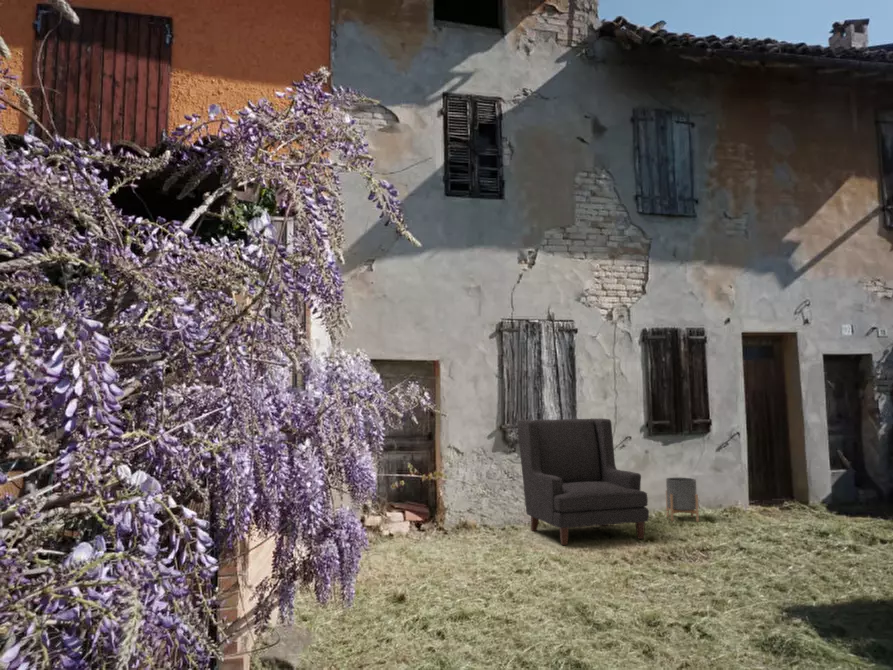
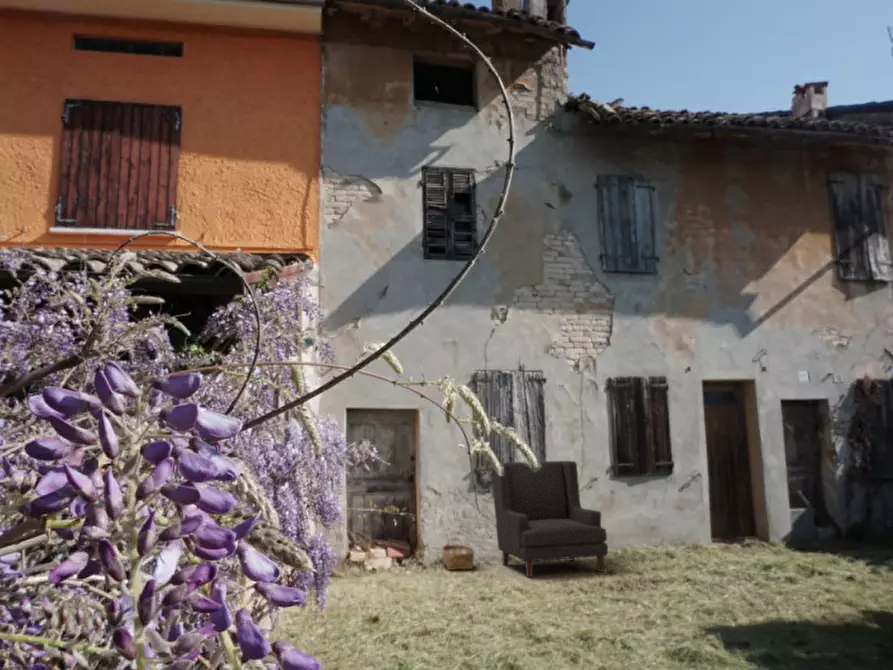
planter: present [666,478,699,522] -> none [630,516,660,557]
woven basket: none [465,501,501,537] -> present [442,539,474,570]

